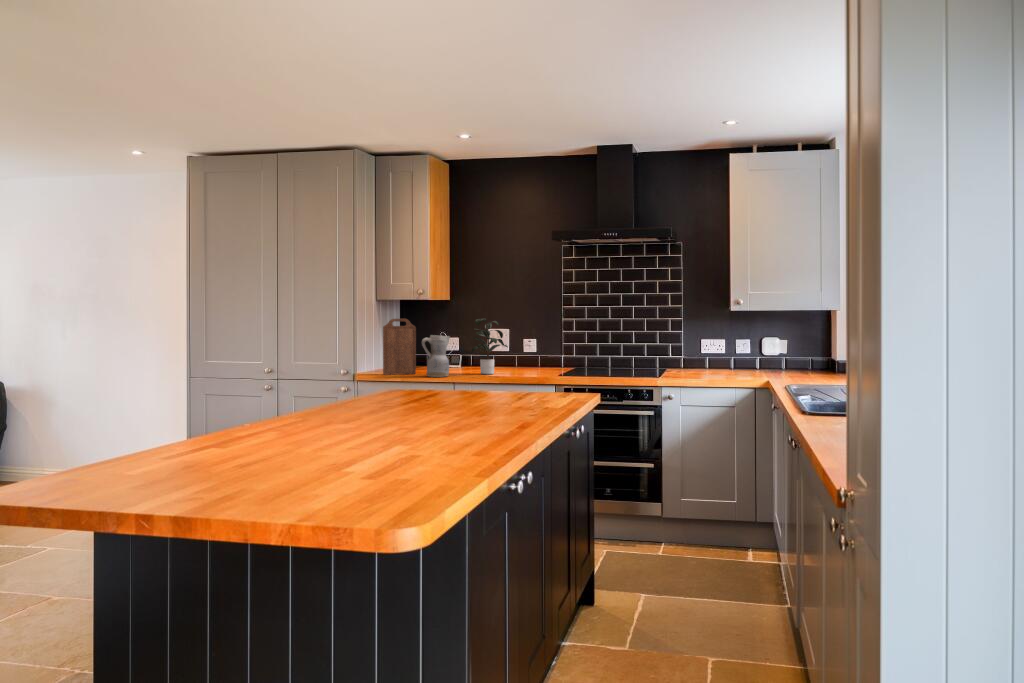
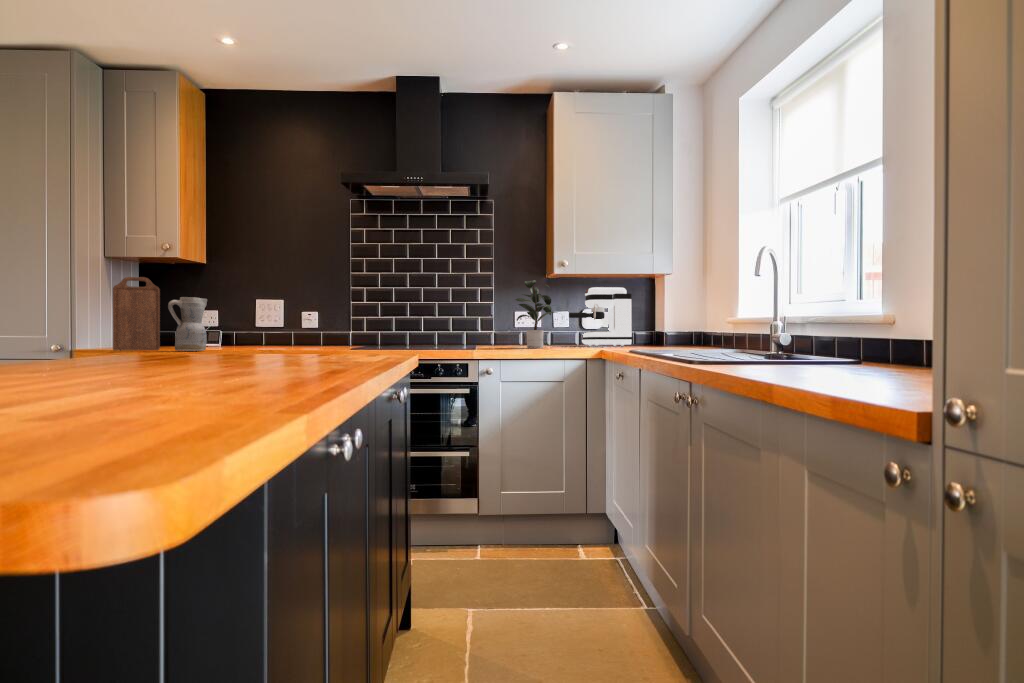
potted plant: present [472,318,508,374] -> present [515,280,555,348]
coffee maker: none [751,319,808,372] -> present [569,287,632,346]

